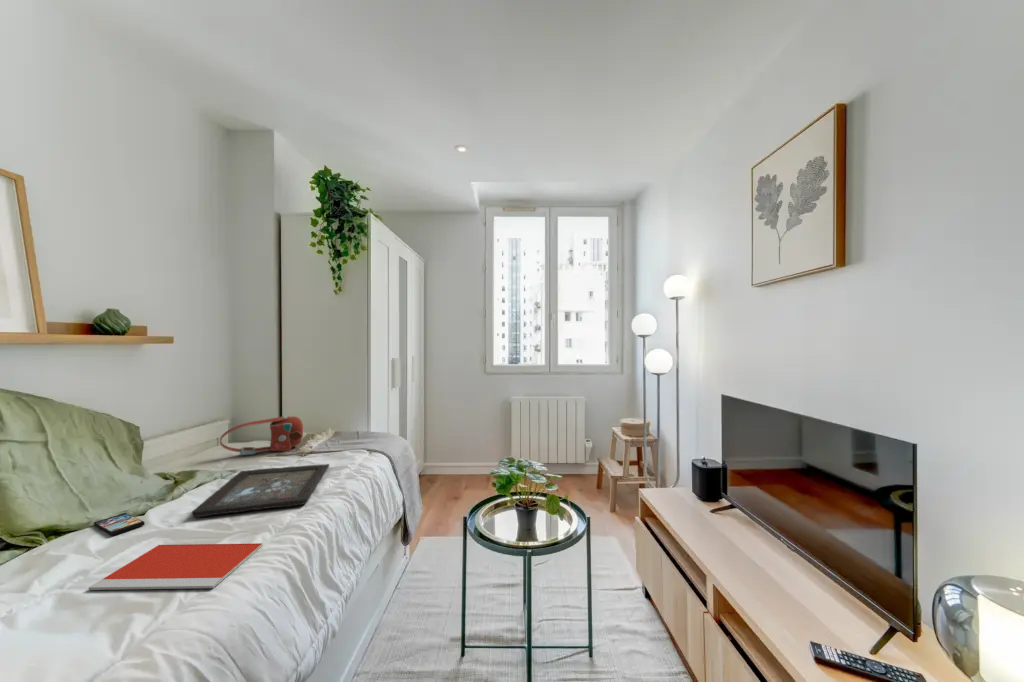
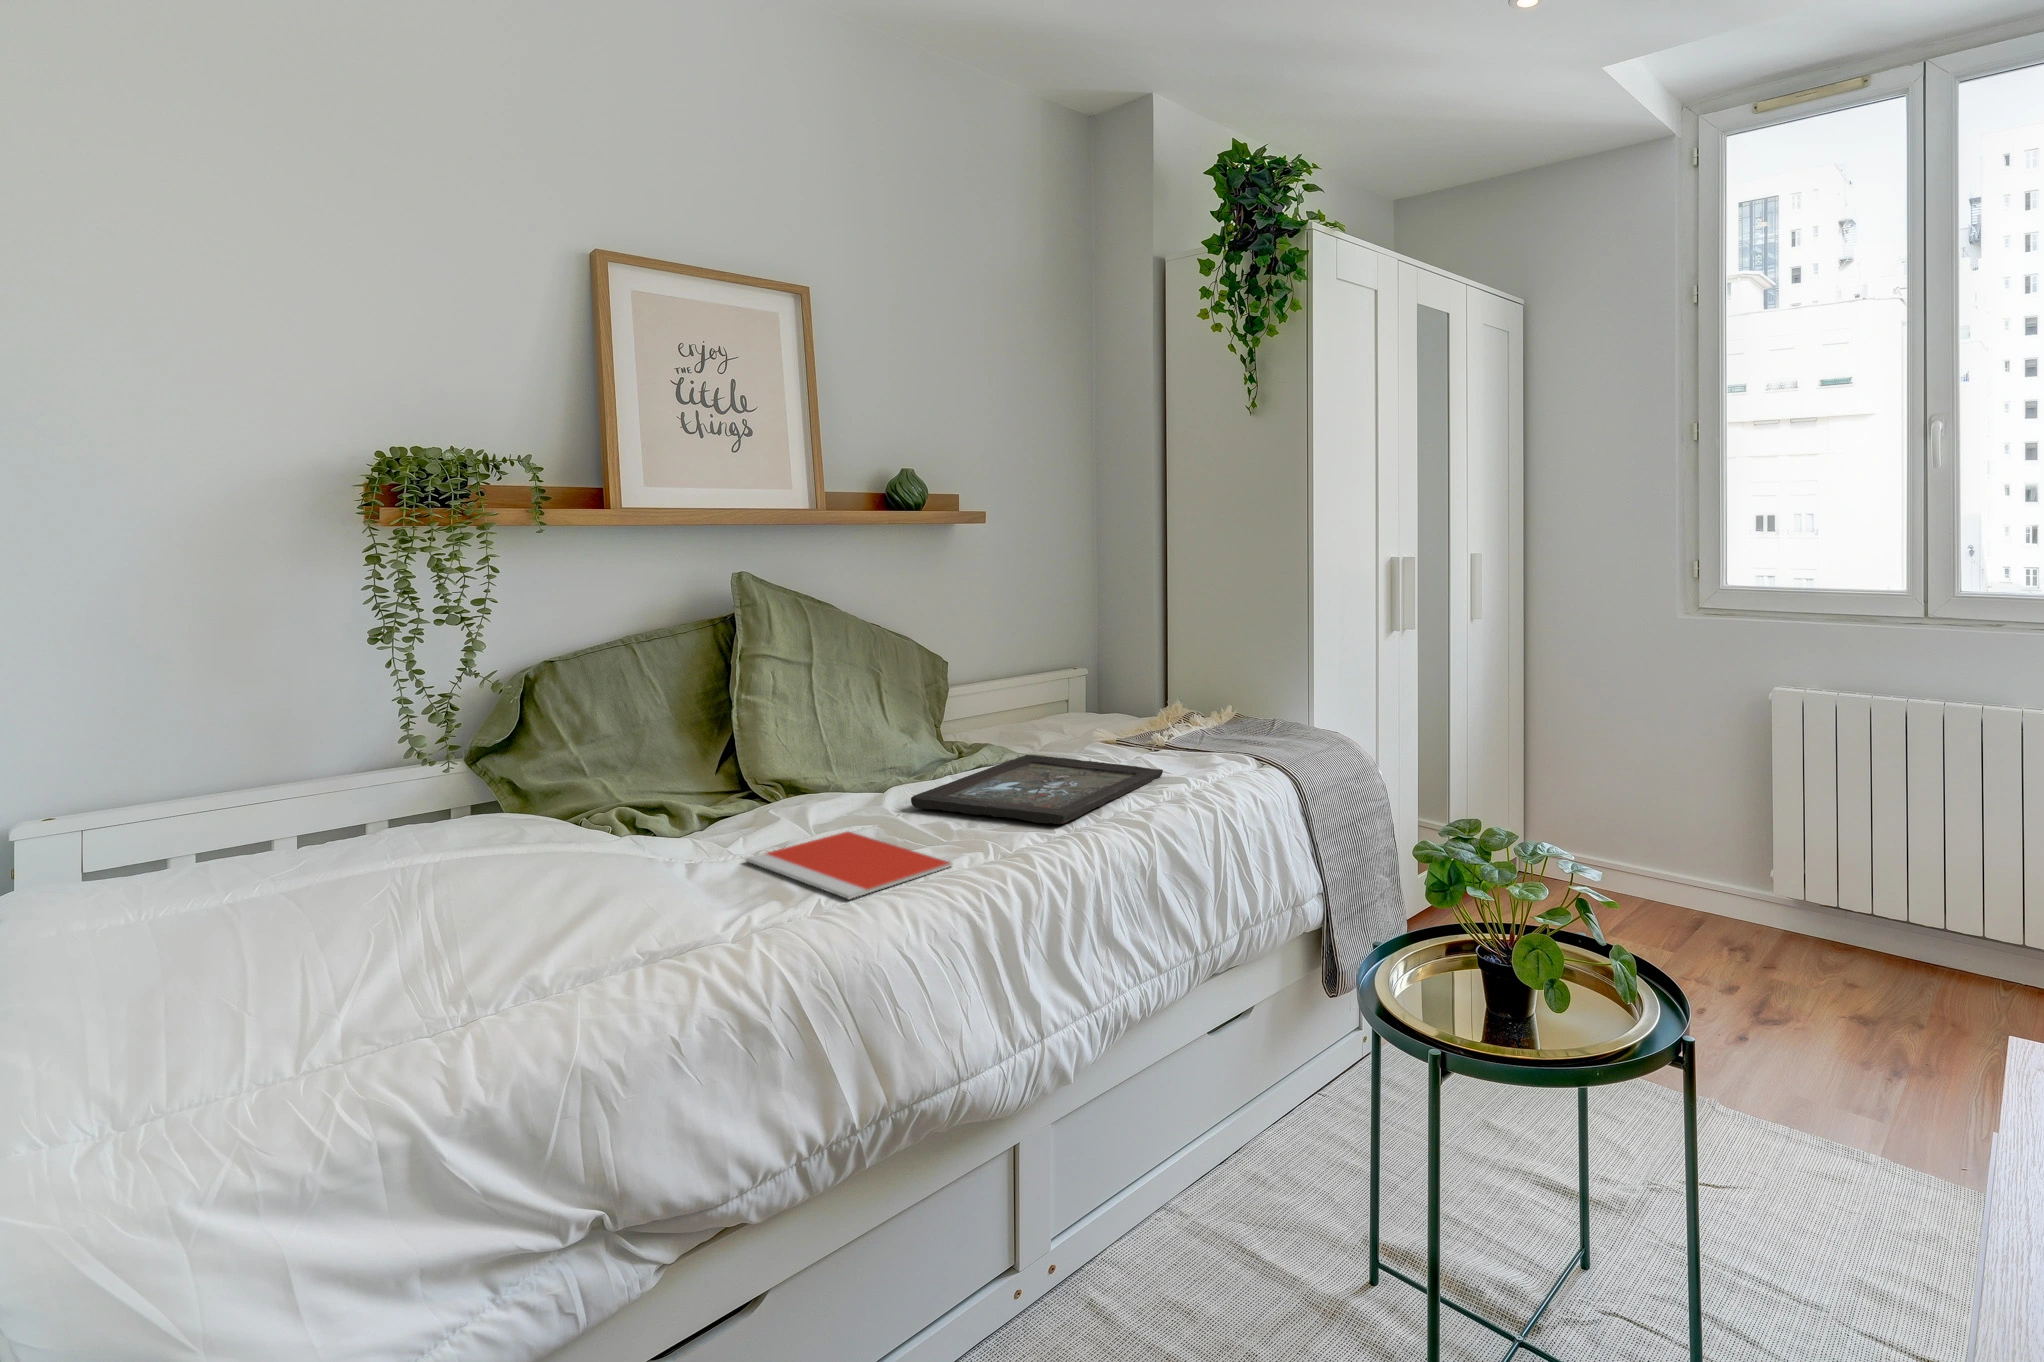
handbag: present [220,416,303,455] -> none [1024,667,1162,737]
smartphone: present [94,513,145,535] -> none [814,782,859,807]

